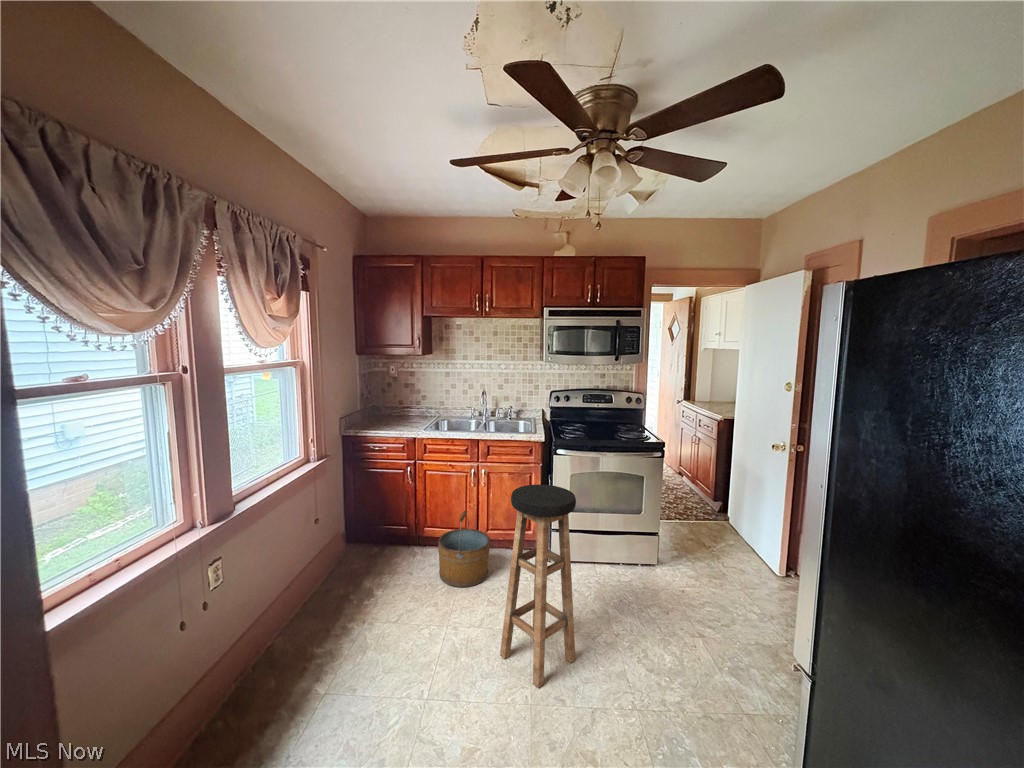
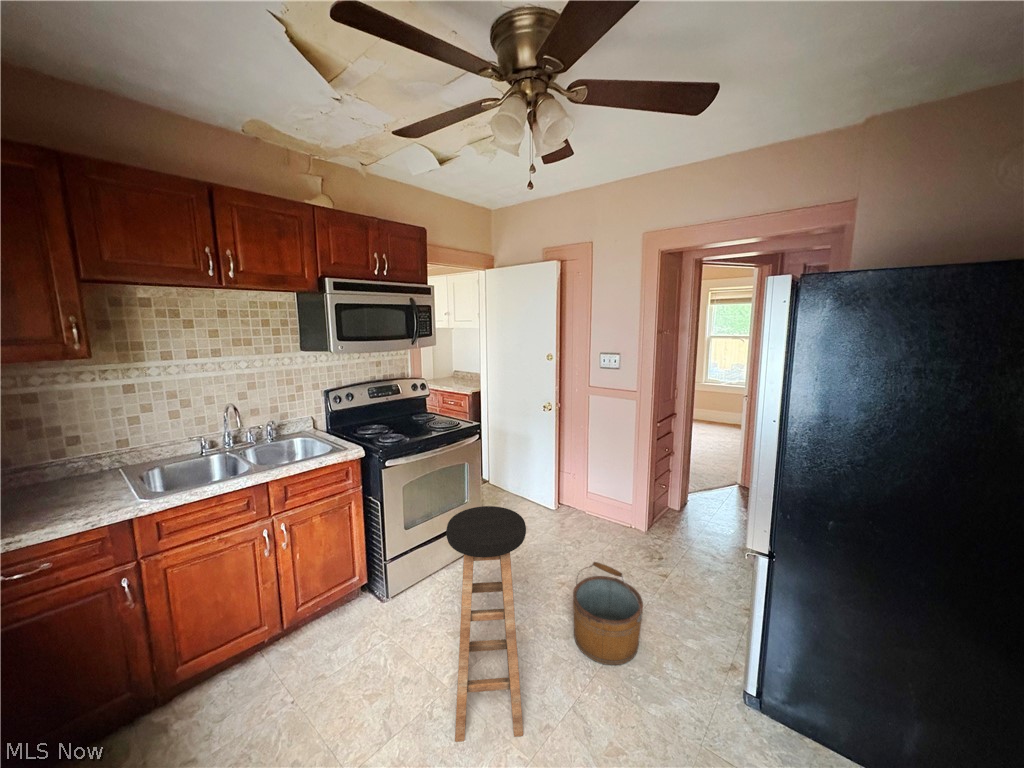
bucket: present [438,511,490,587] -> present [573,562,643,665]

